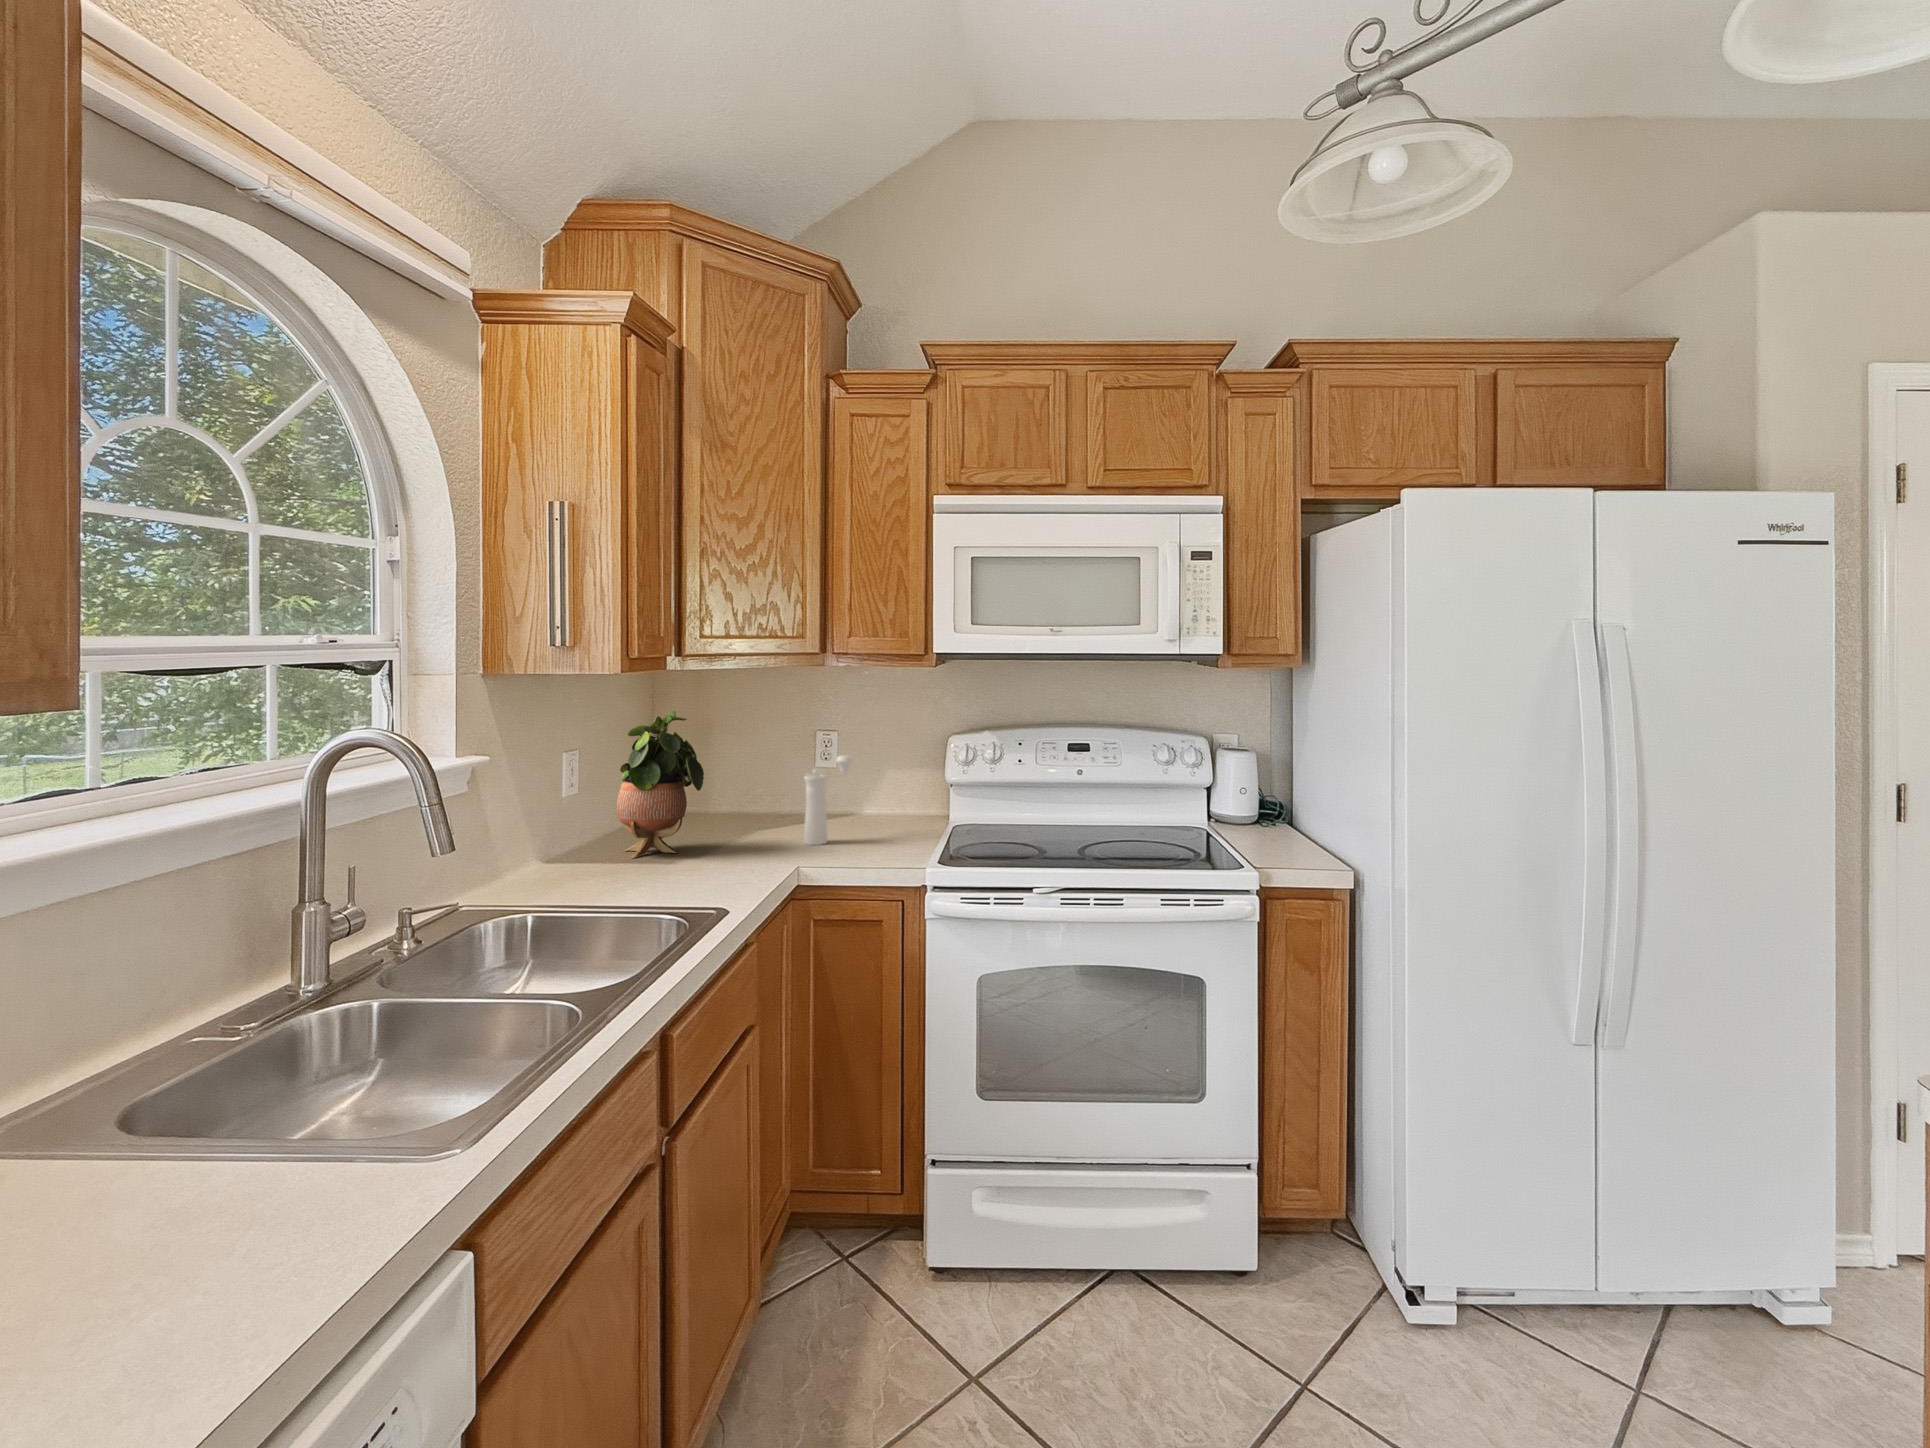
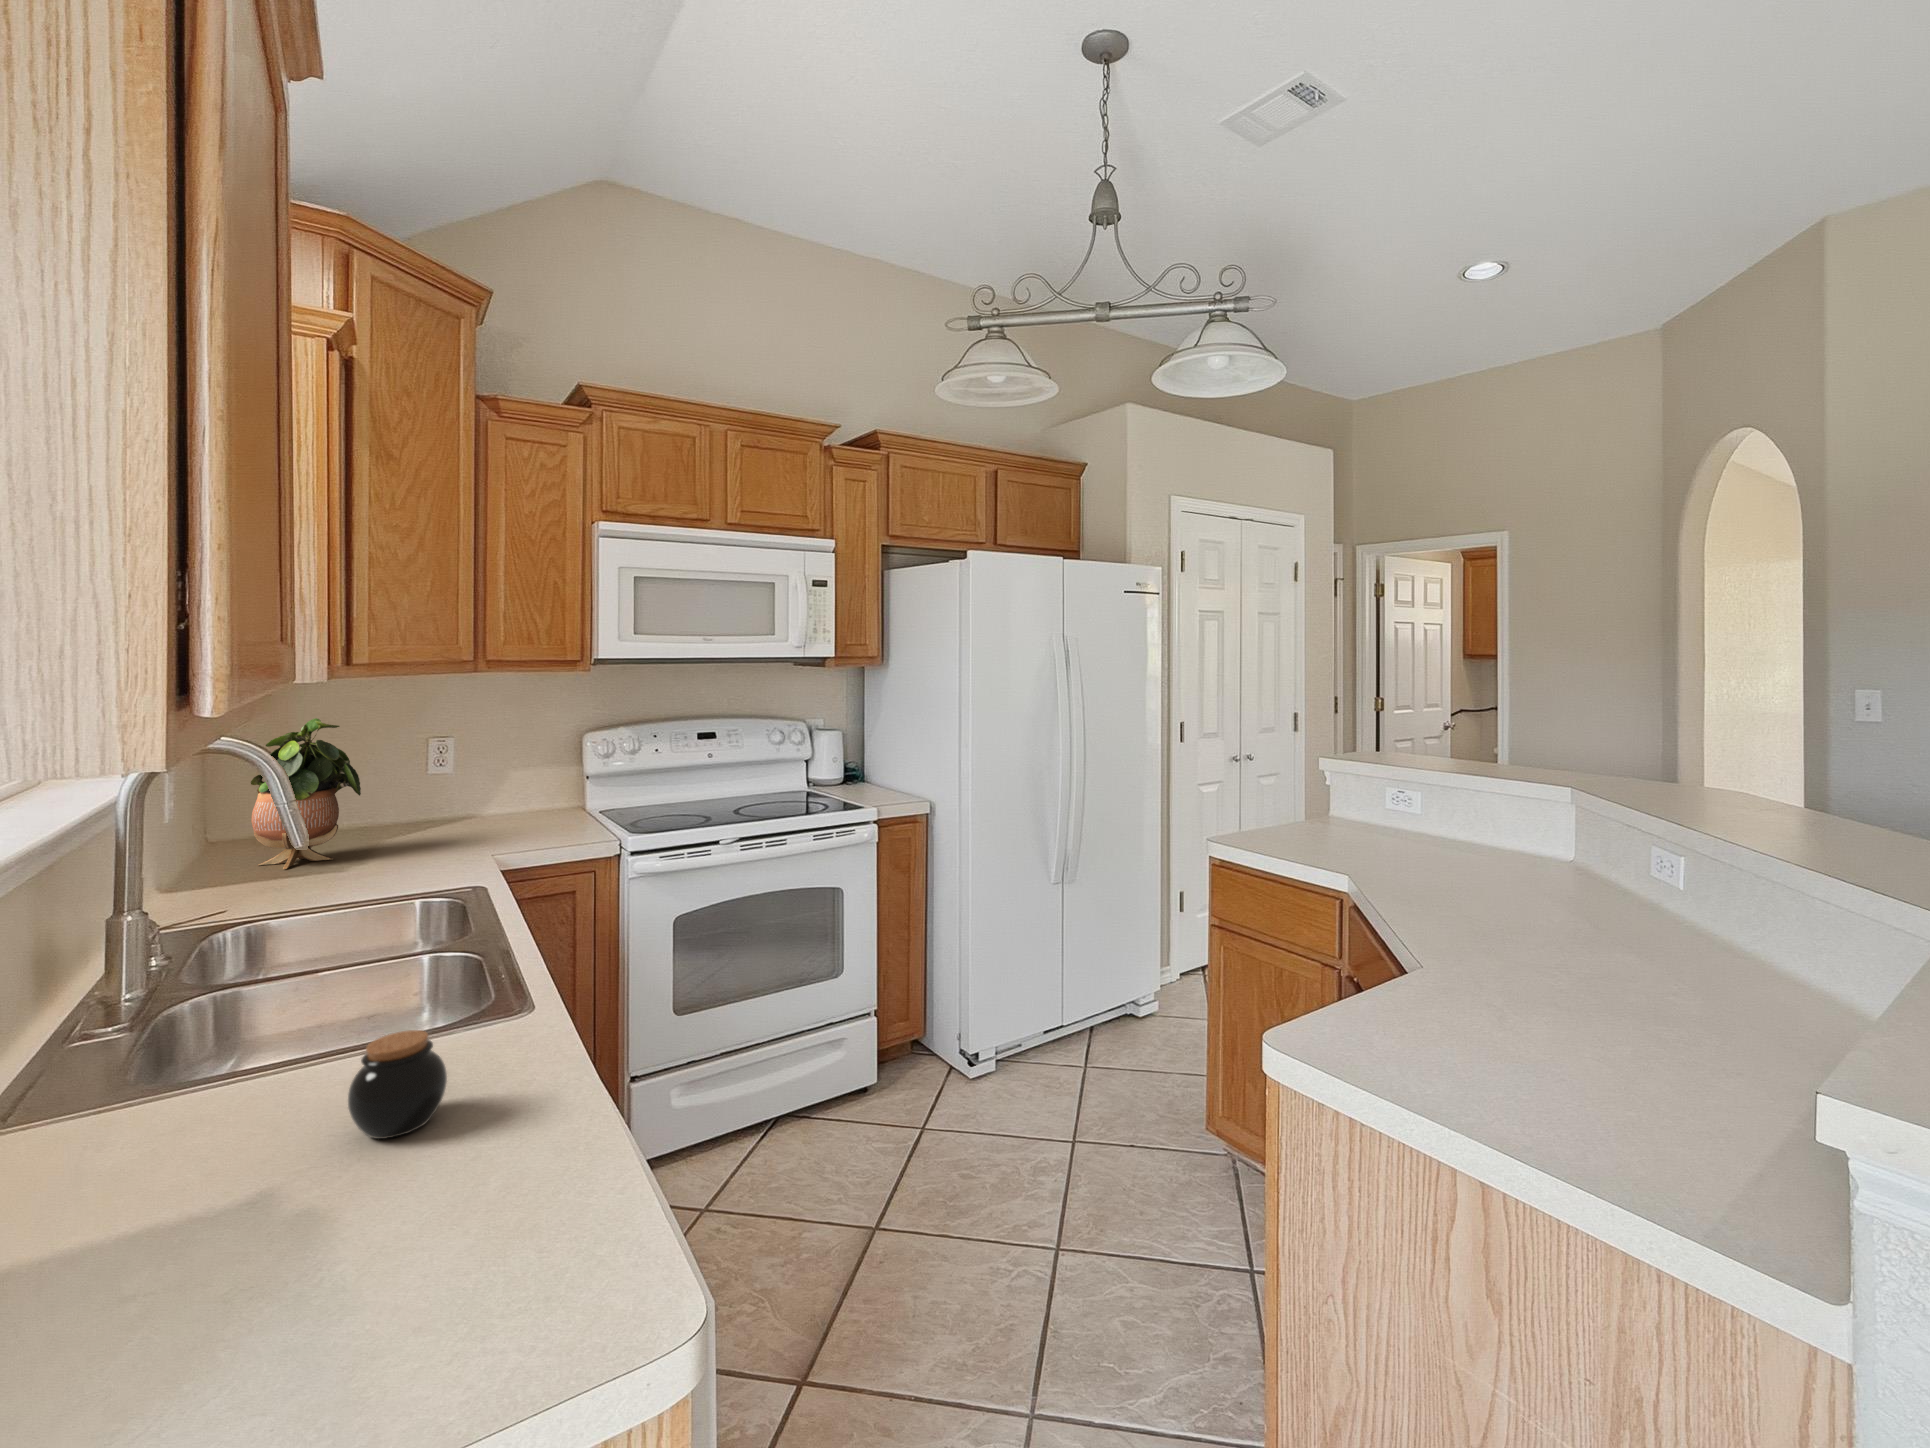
pepper mill: present [804,755,853,845] -> none [465,753,506,837]
jar: none [118,1110,261,1260] -> present [348,1030,447,1139]

